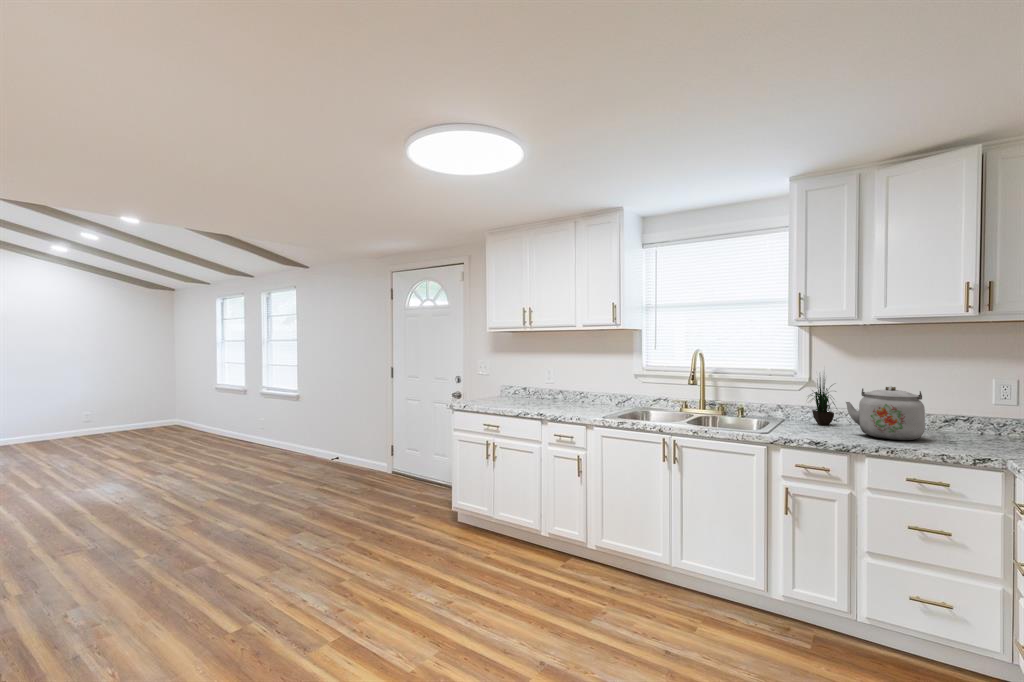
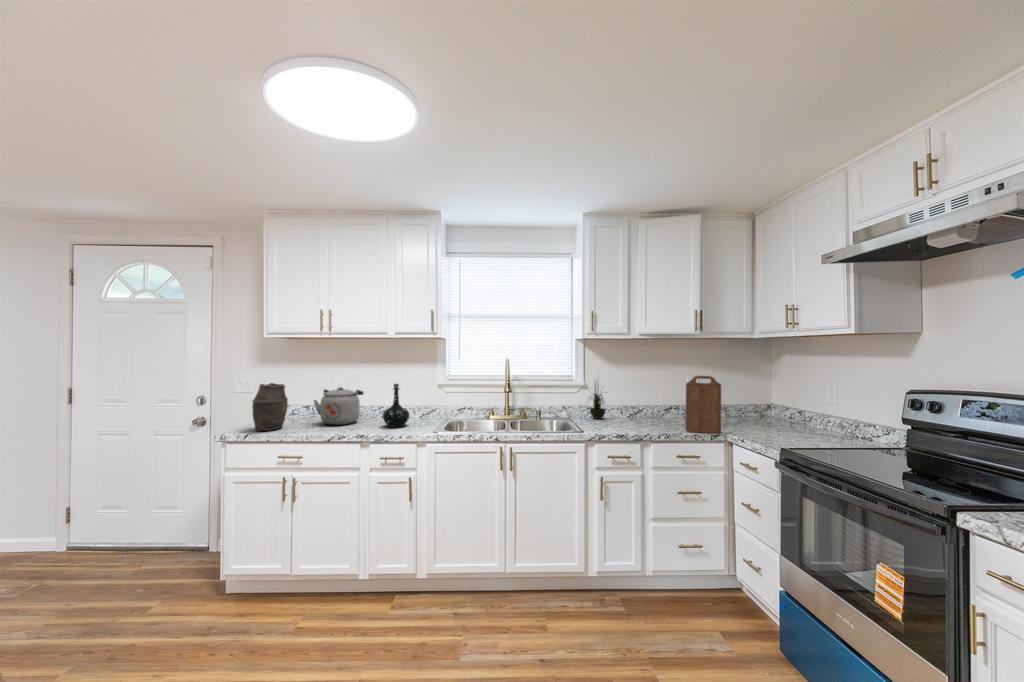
vase: none [475,366,502,404] -> present [252,383,288,431]
cutting board: none [933,368,999,457] -> present [685,376,721,433]
bottle: none [568,369,593,411] -> present [383,384,409,427]
kettle: present [846,386,925,440] -> present [314,387,363,425]

